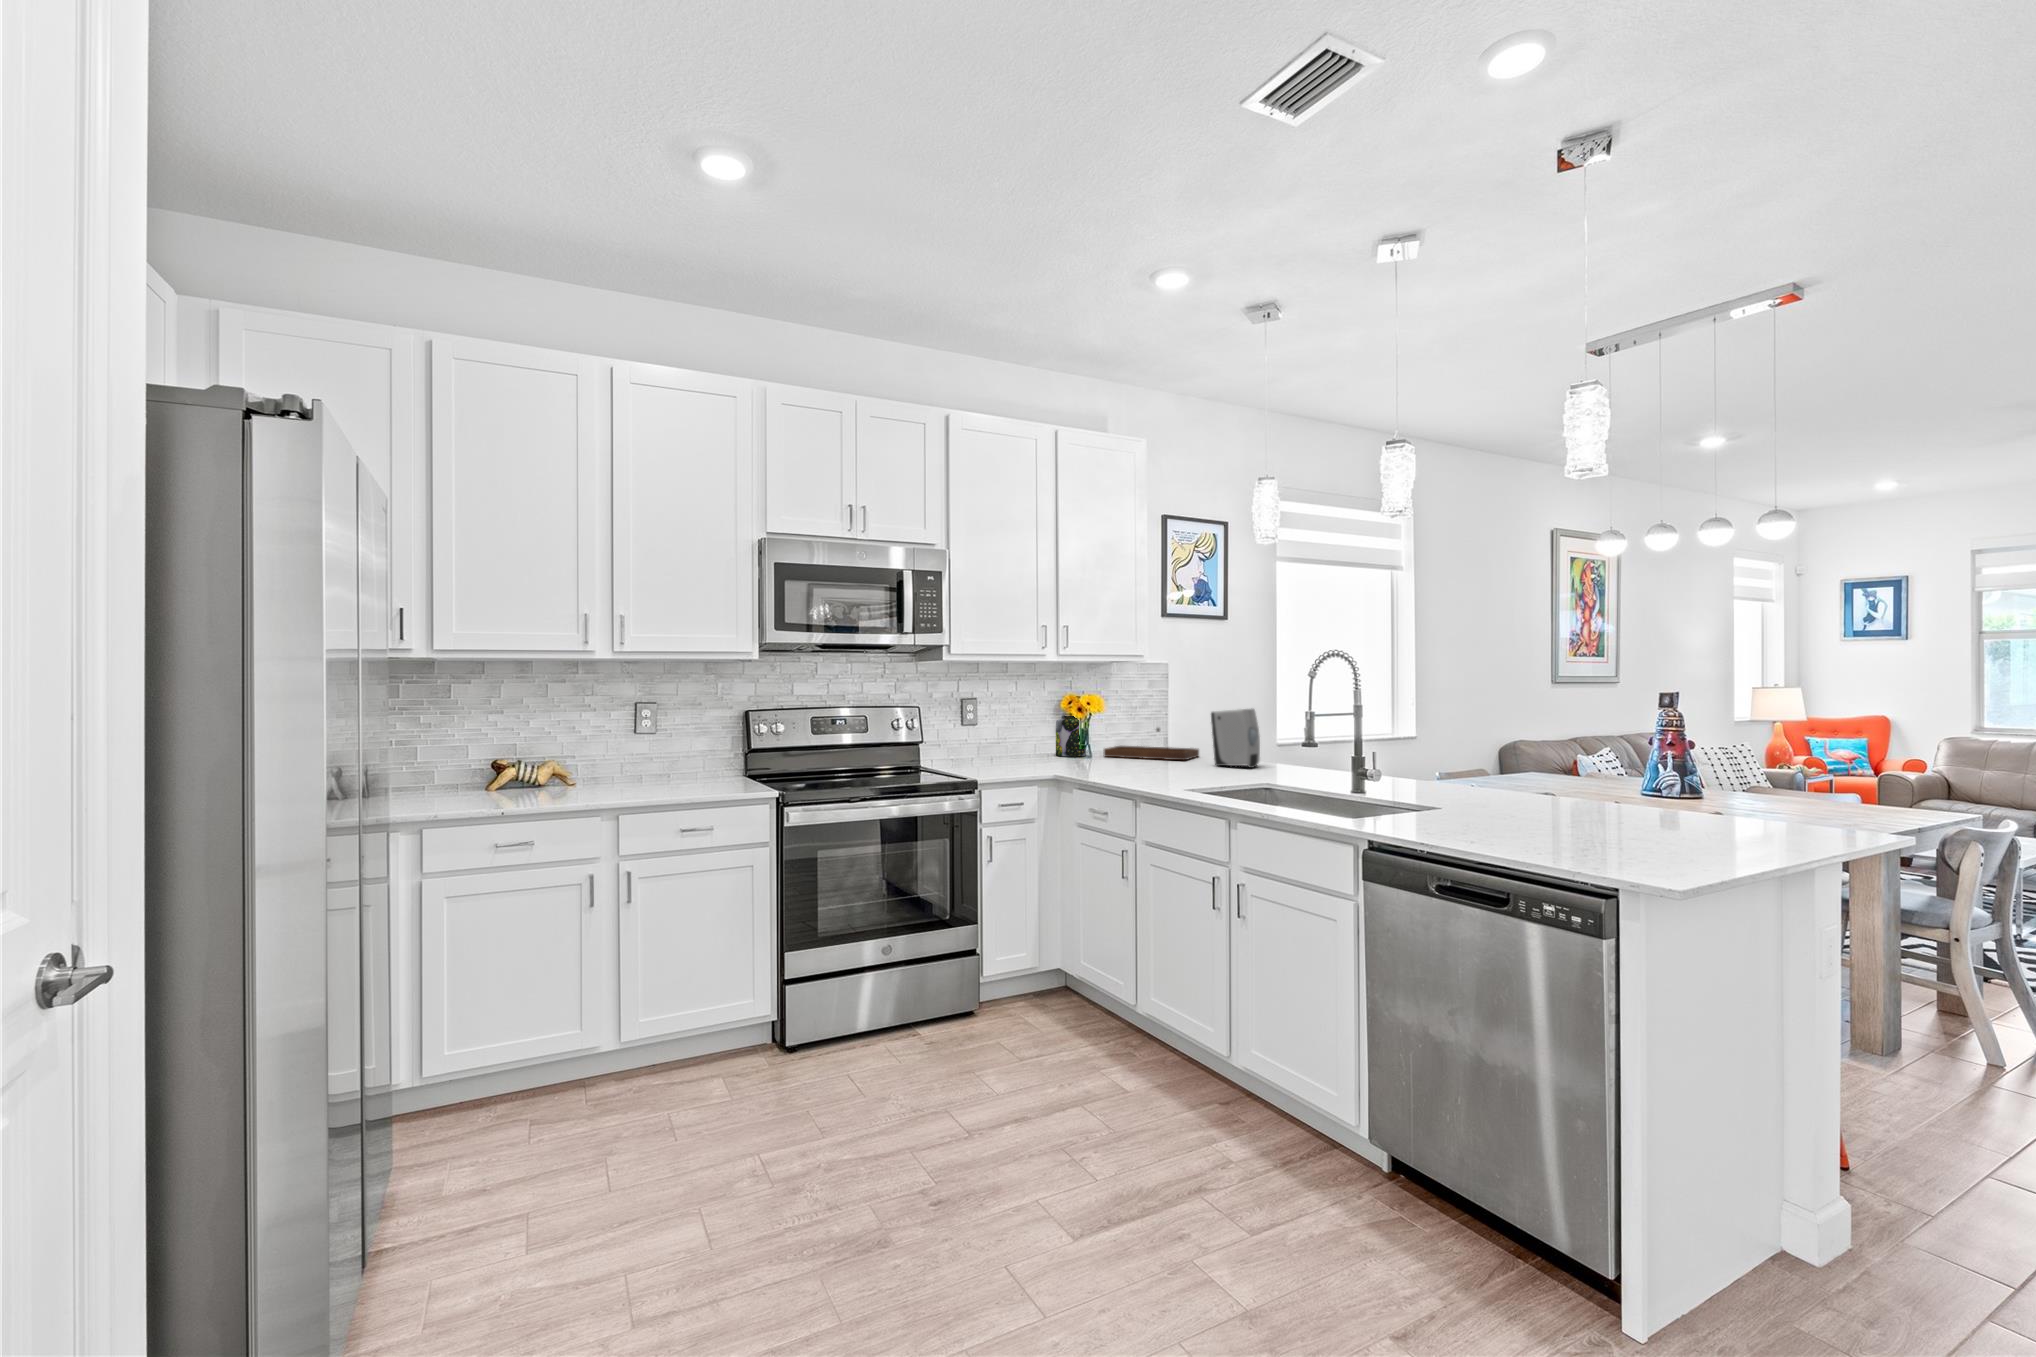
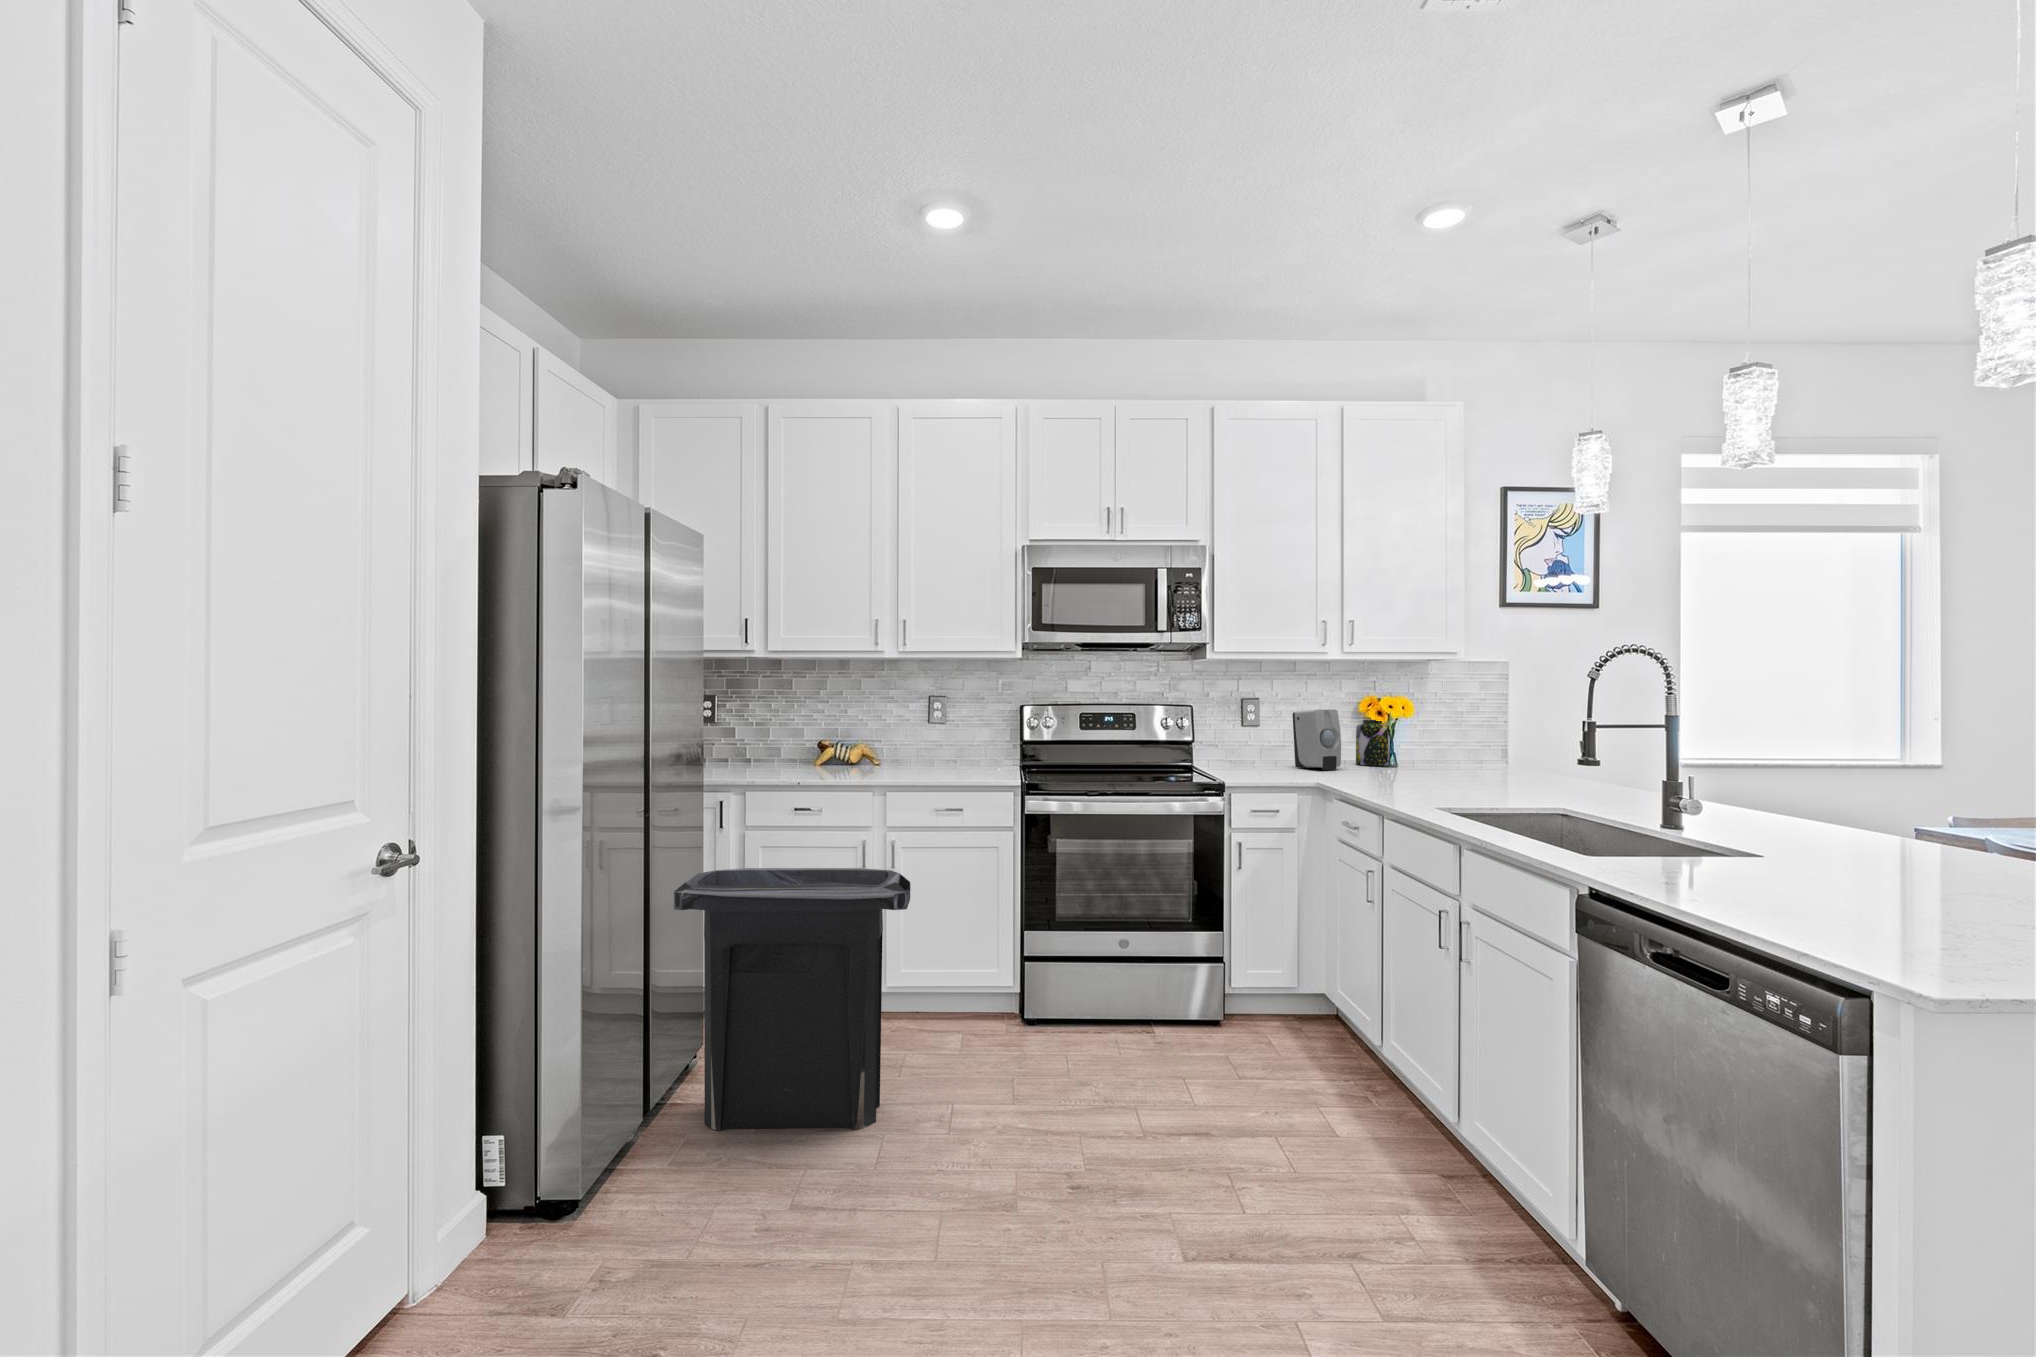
soap dispenser: present [1211,708,1260,768] -> present [1293,709,1341,770]
tray: present [1103,728,1199,760] -> none [1408,736,1529,775]
trash can: none [394,913,726,1296] -> present [674,868,910,1131]

